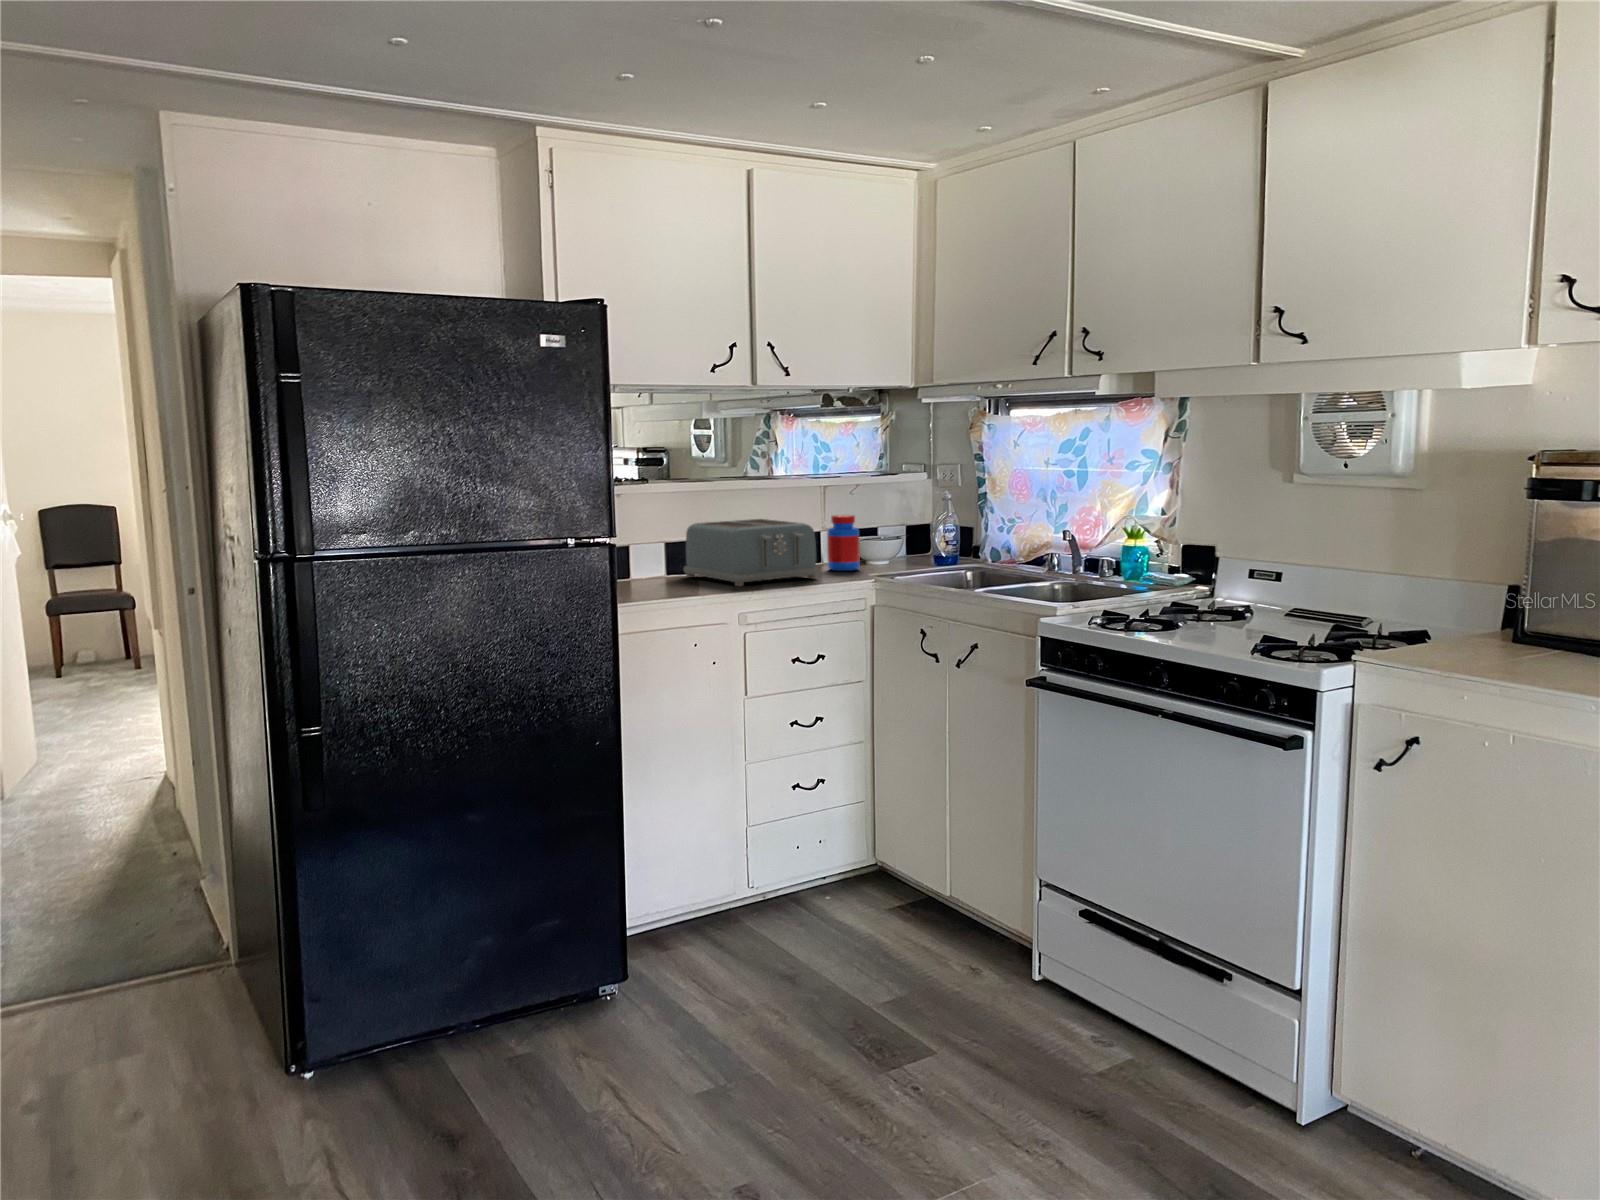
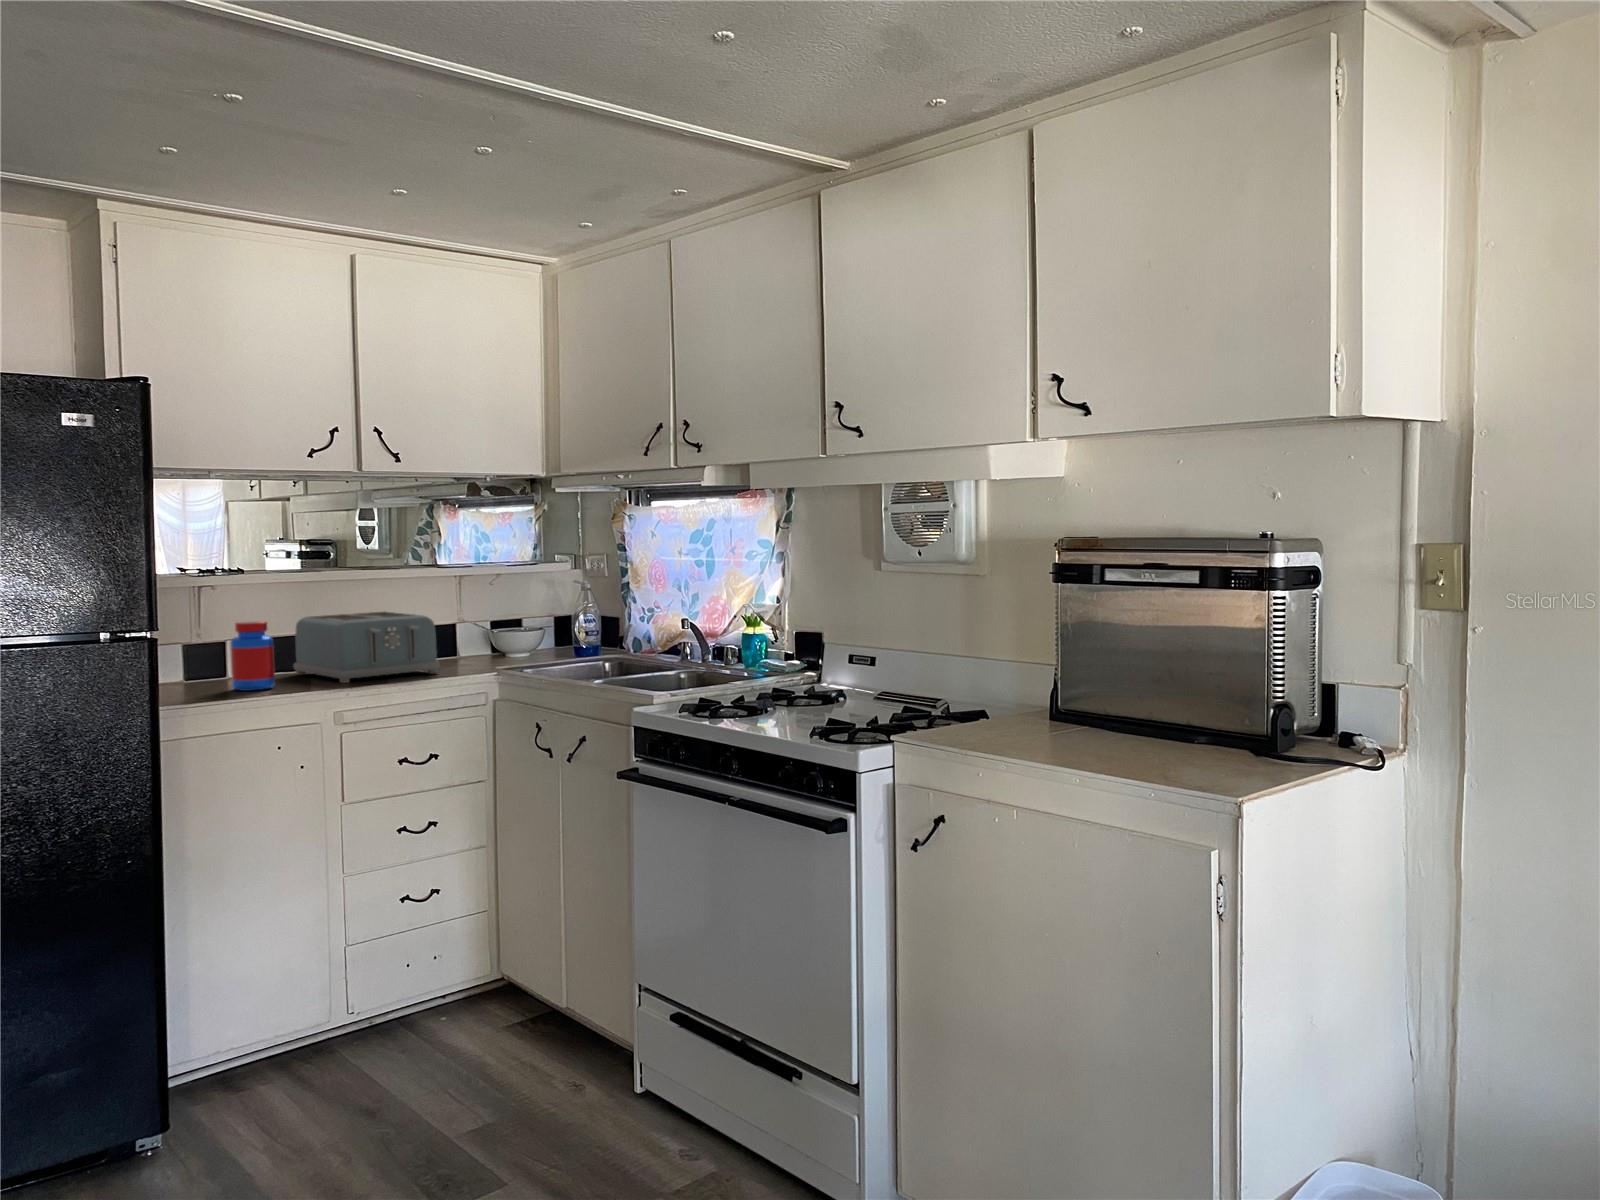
jar: present [827,515,860,571] -> present [230,621,275,691]

